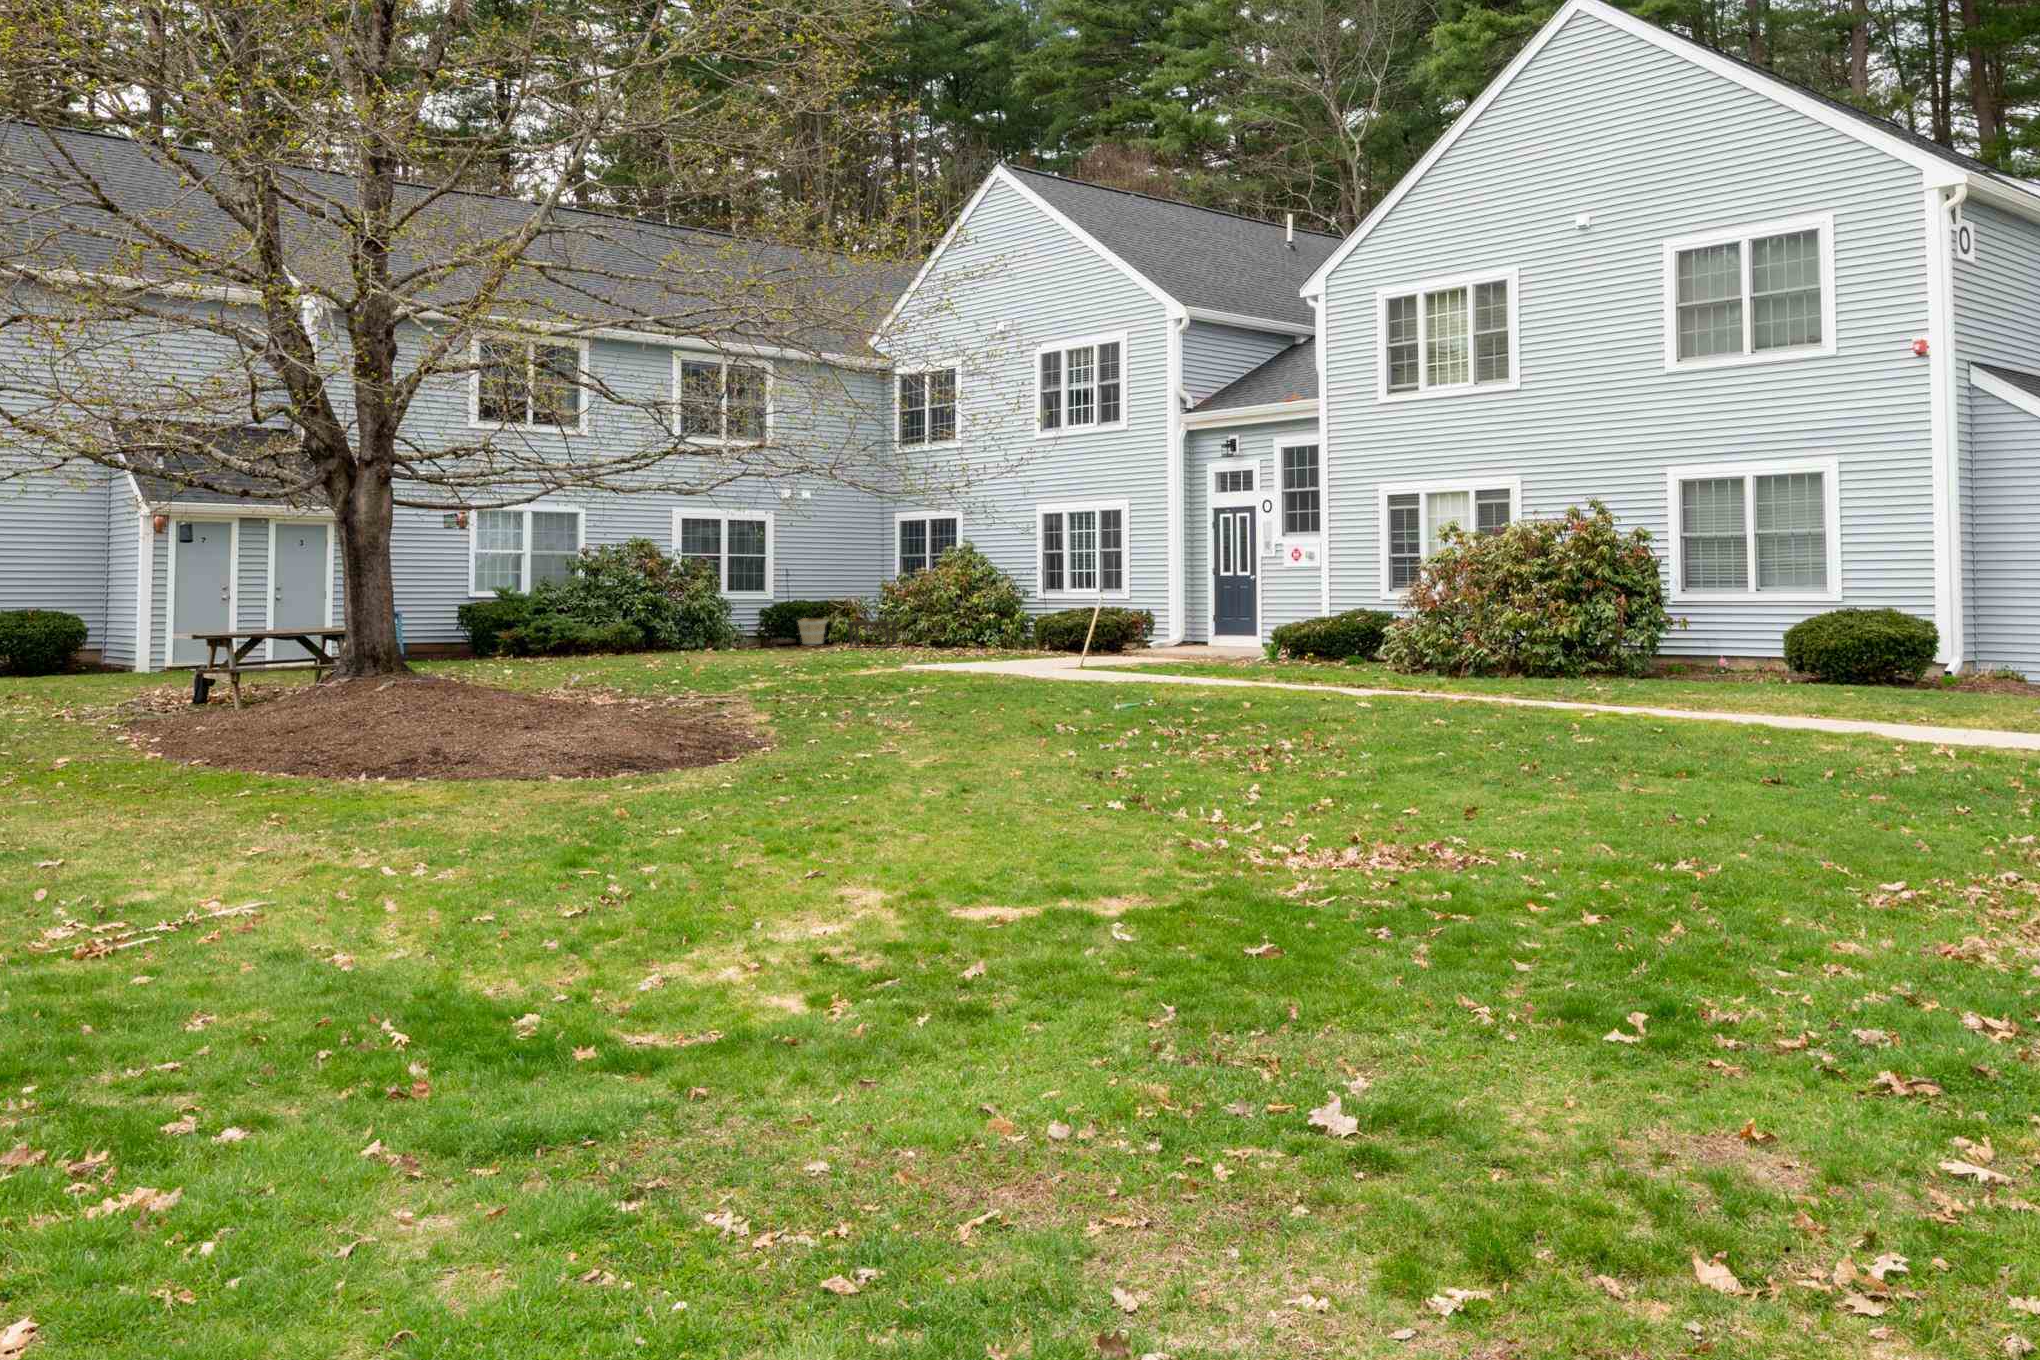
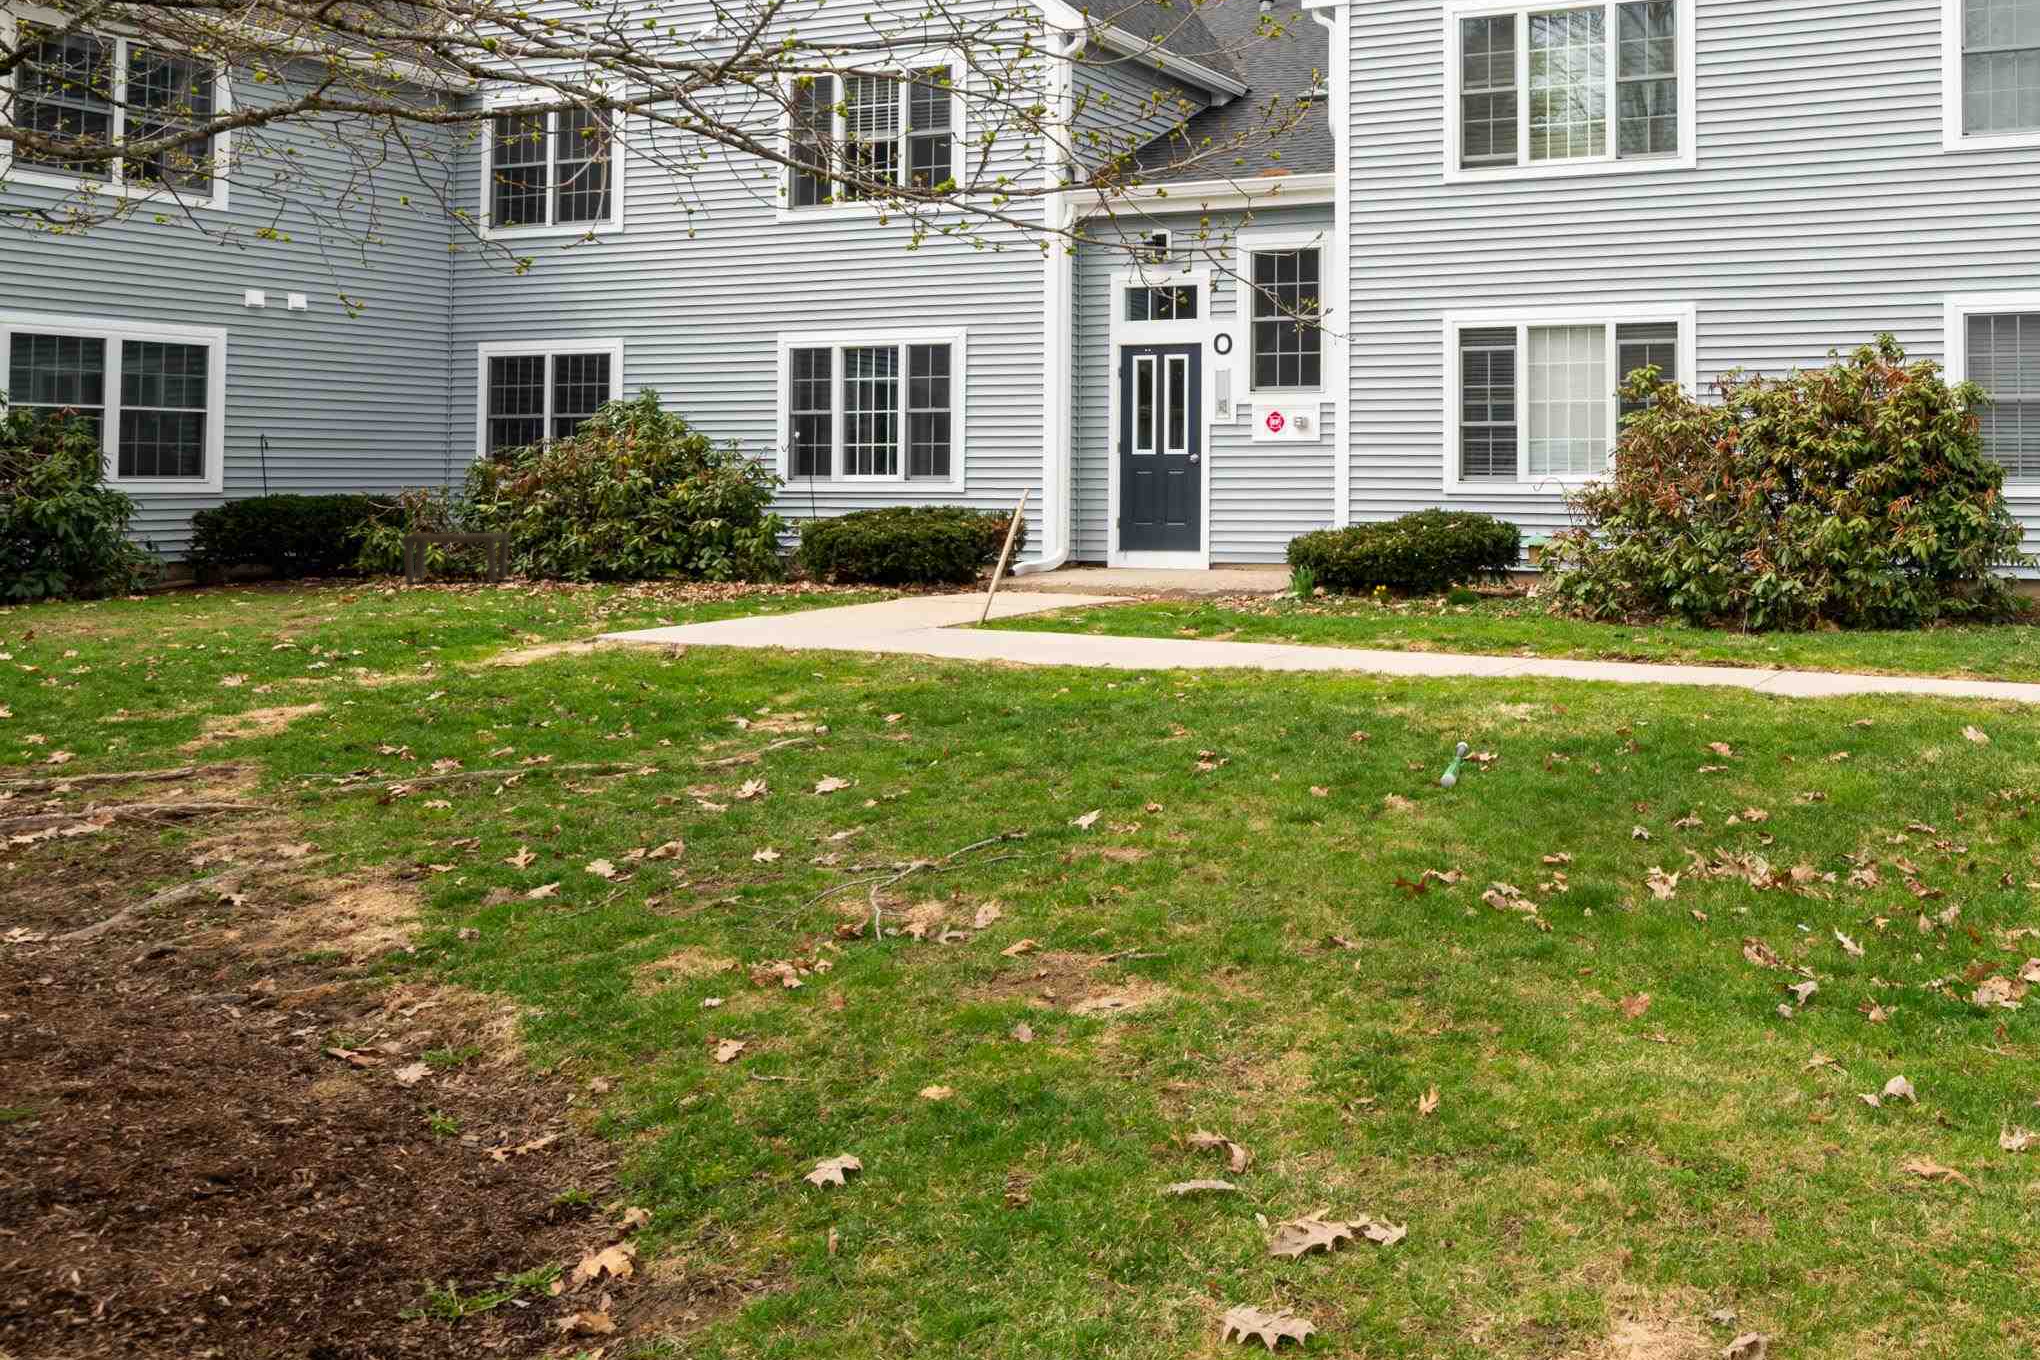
wooden bucket: present [798,618,826,645] -> none [280,528,346,579]

